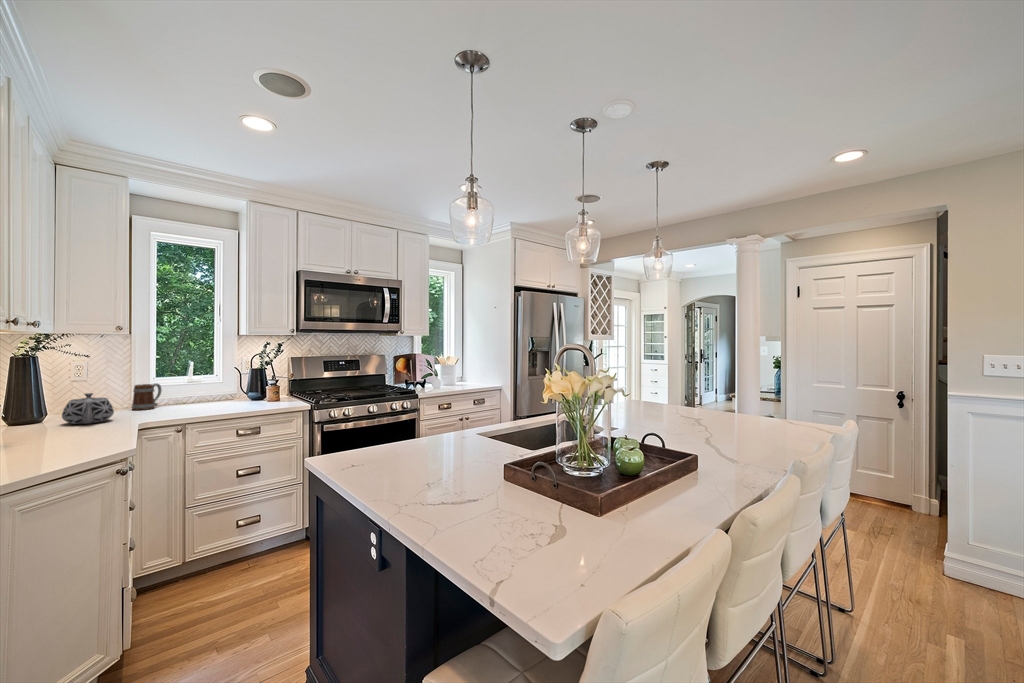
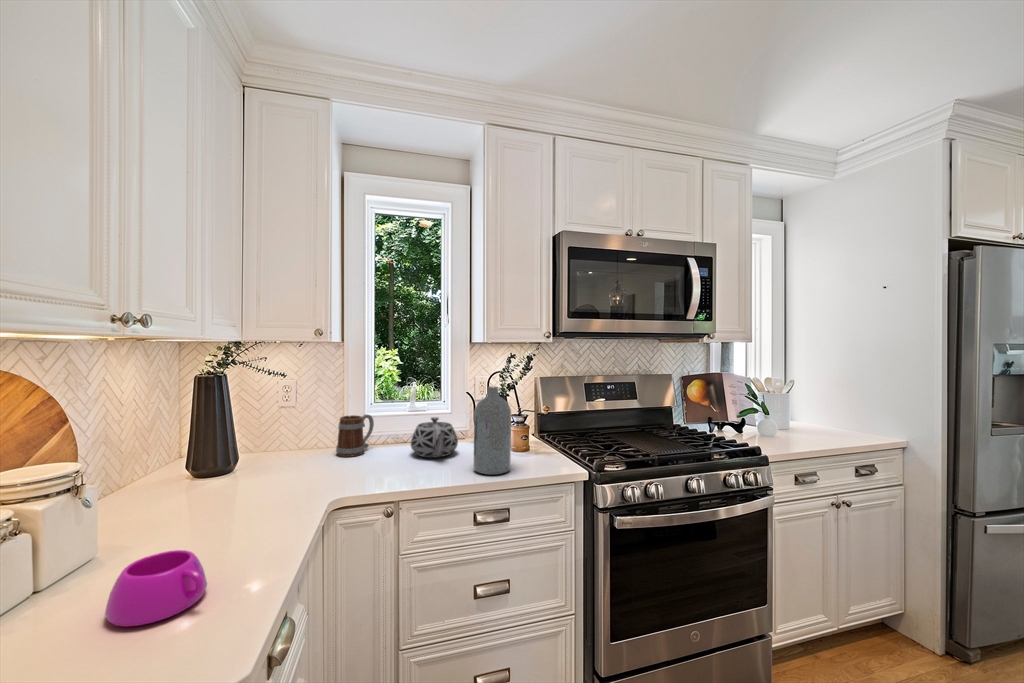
bottle: none [237,360,262,409] -> present [473,386,511,475]
teapot: present [62,393,114,424] -> present [411,417,458,458]
bowl: none [39,424,91,448] -> present [105,550,207,626]

